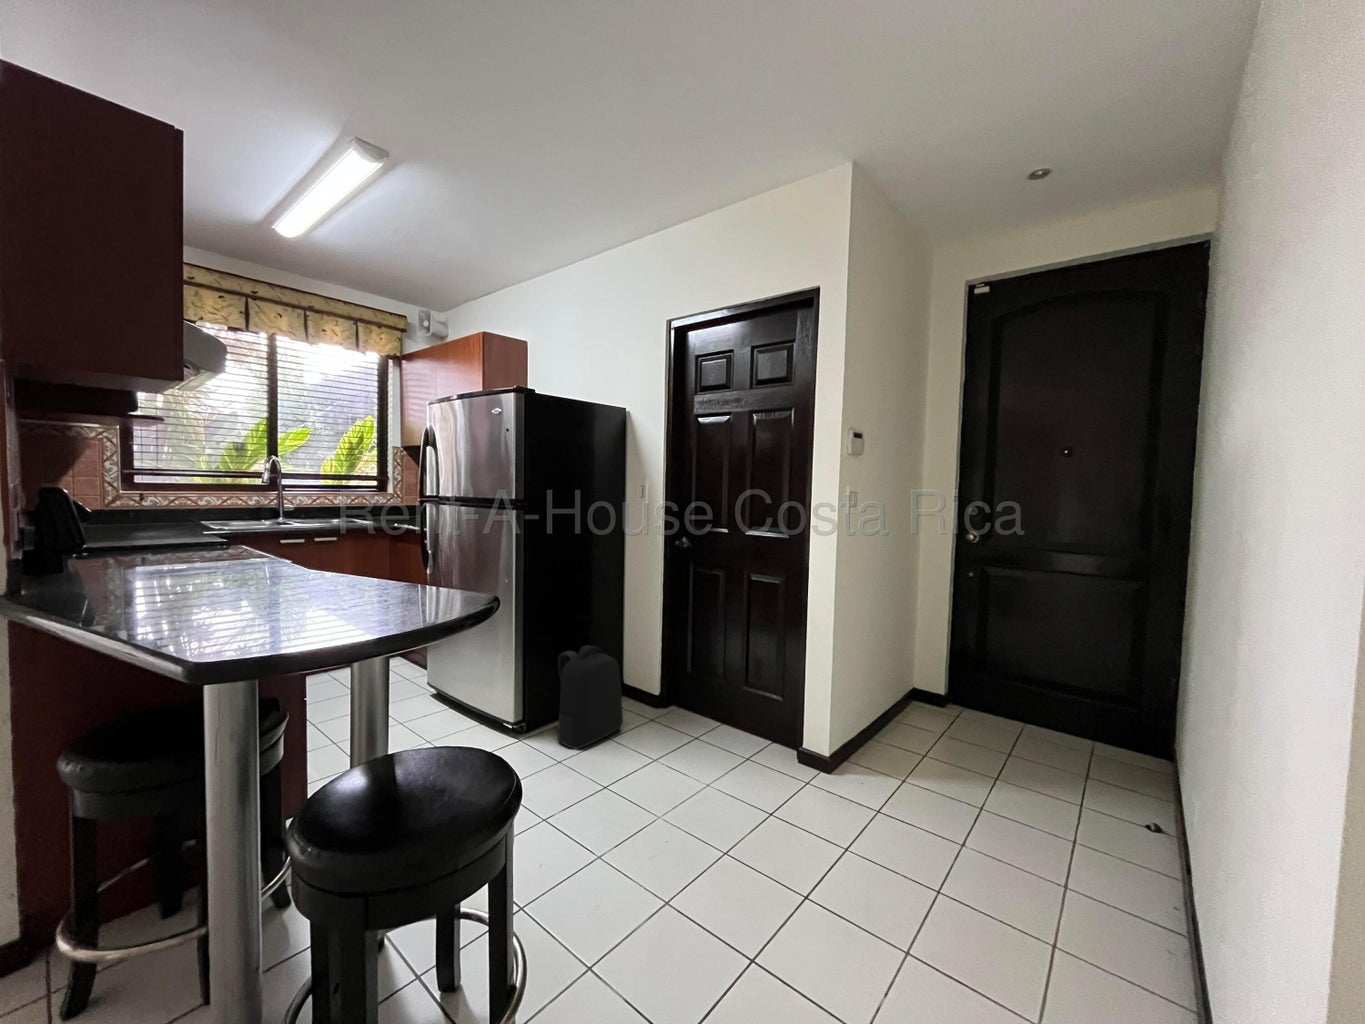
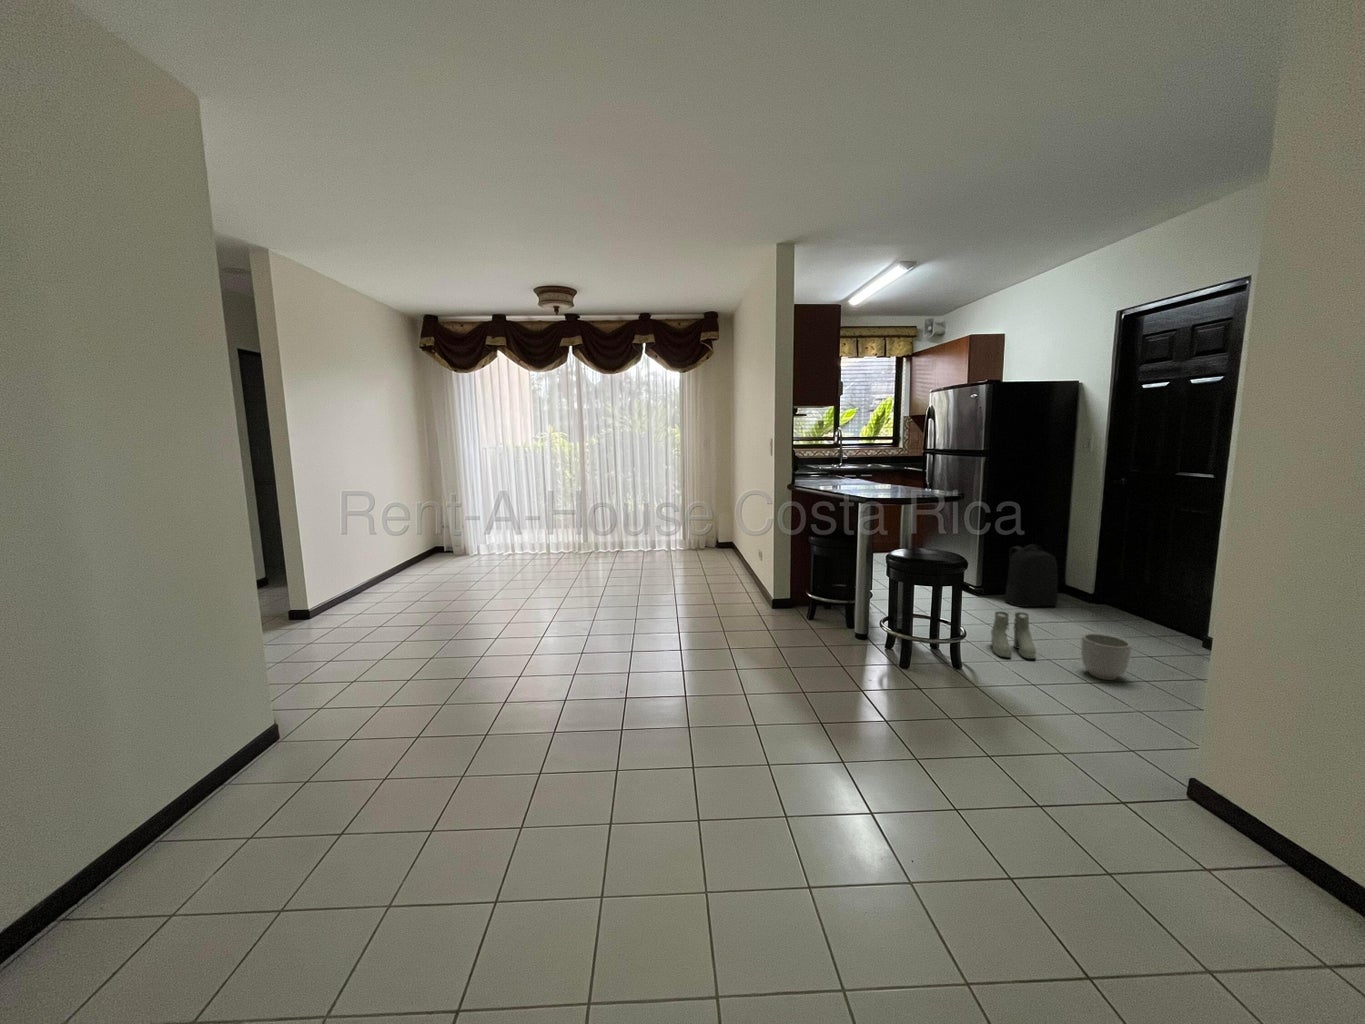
boots: none [567,829,650,969] -> present [991,612,1036,659]
planter: none [721,843,791,946] -> present [1081,633,1131,680]

